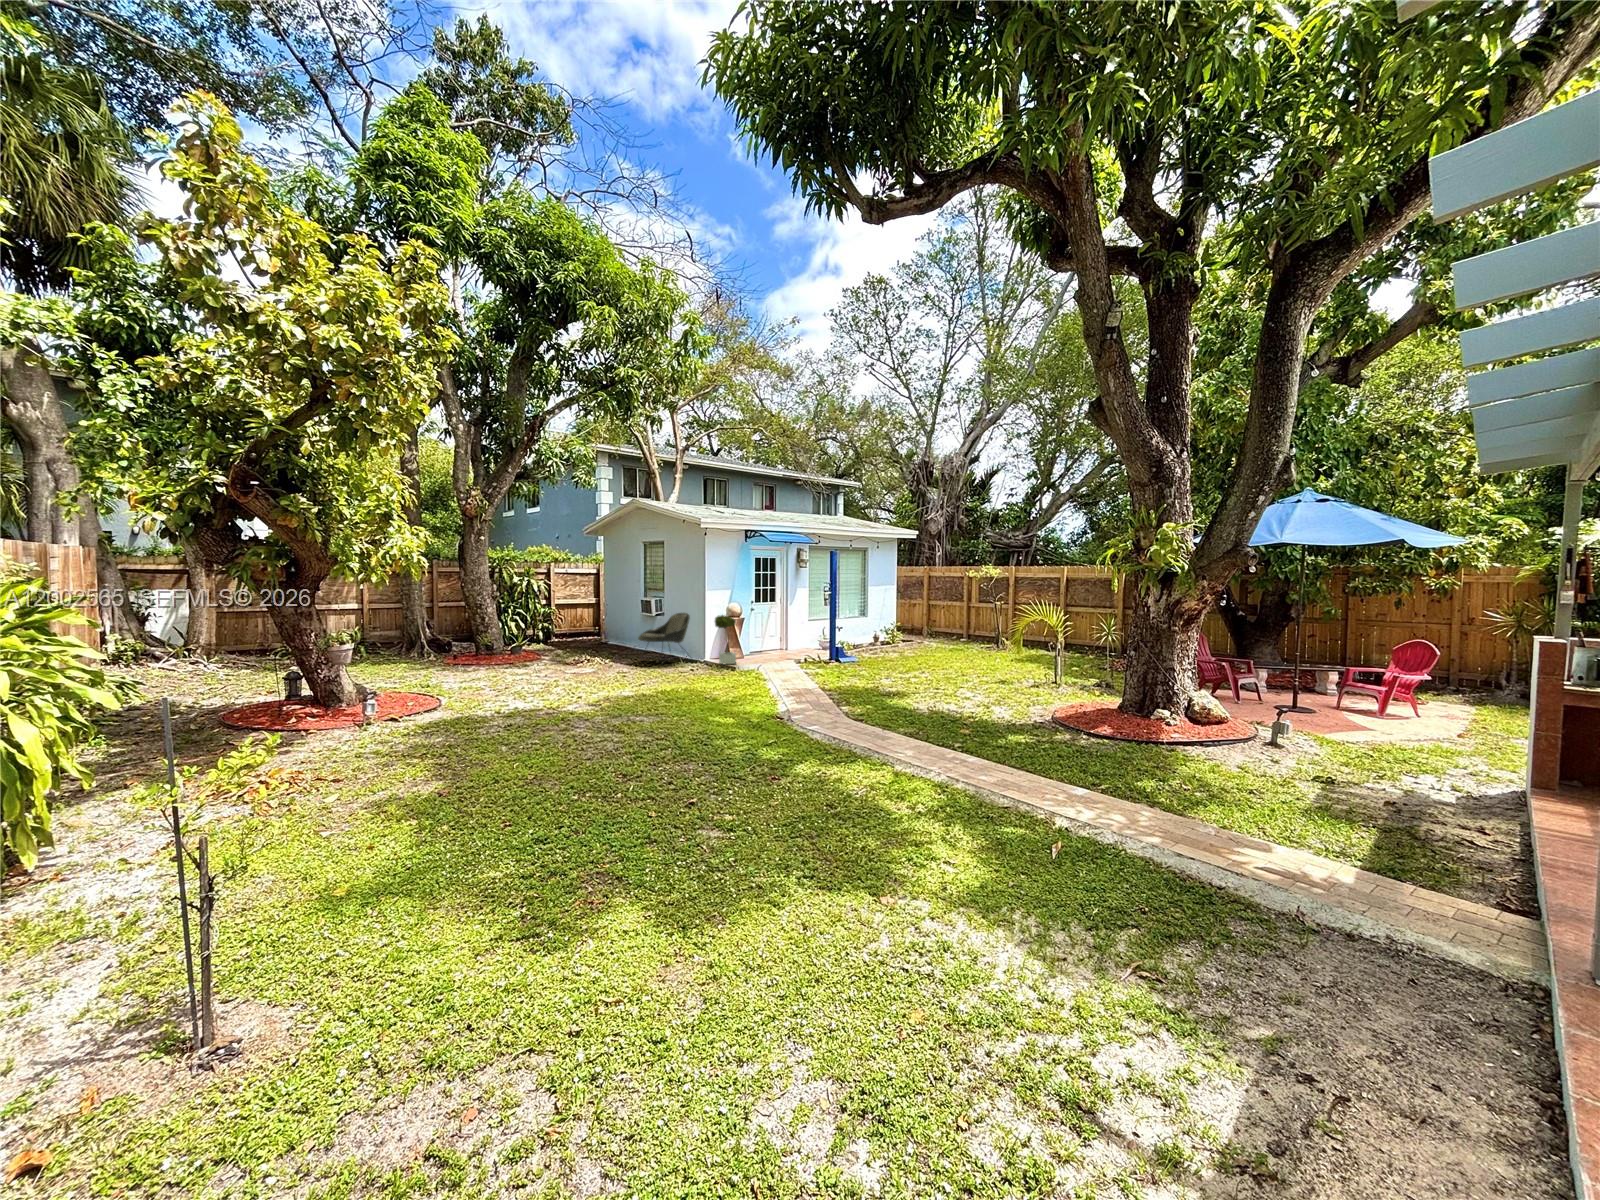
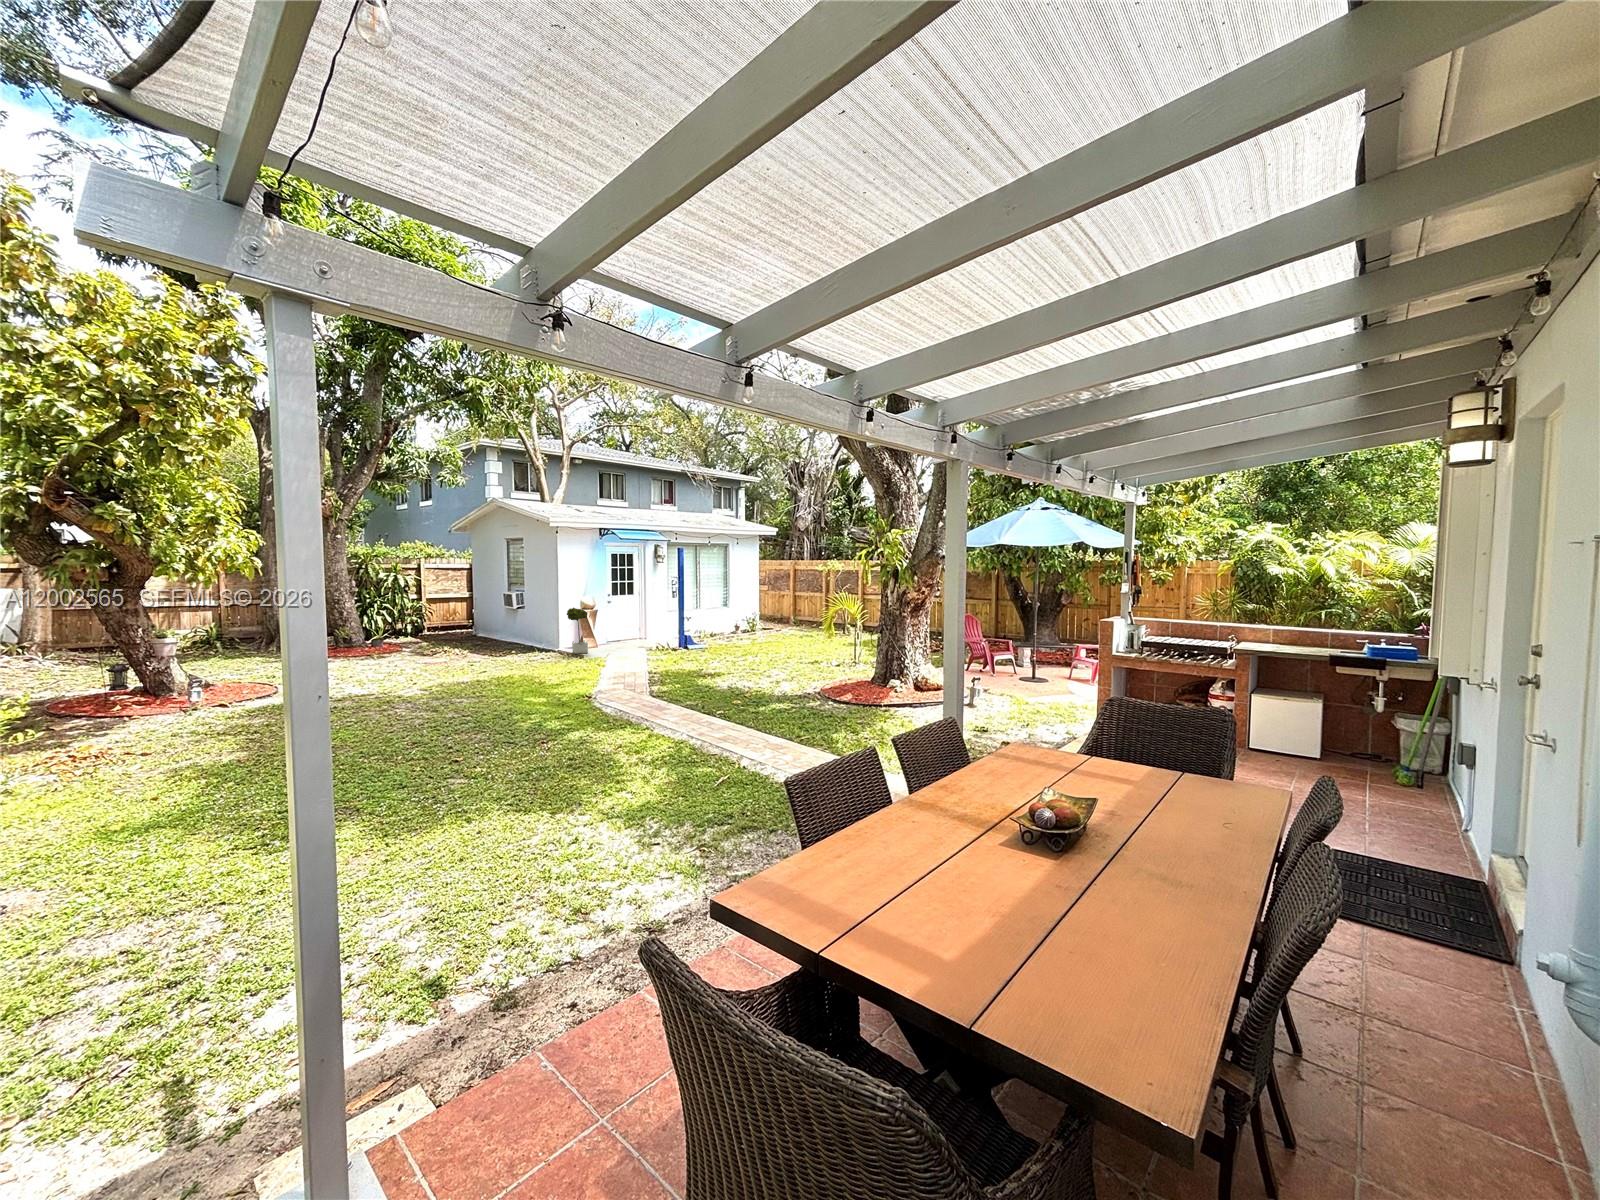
lounge chair: present [638,613,691,664] -> none [495,606,547,655]

